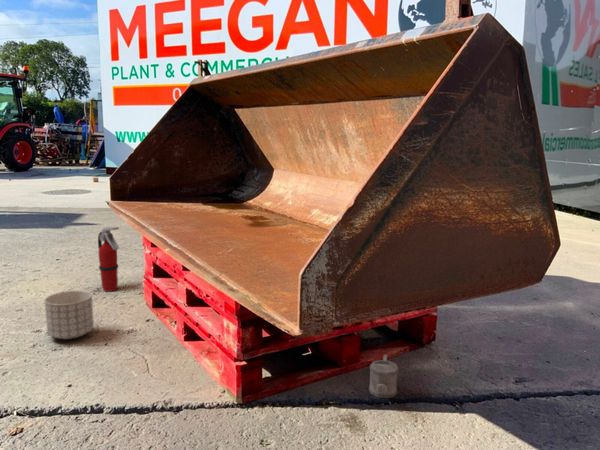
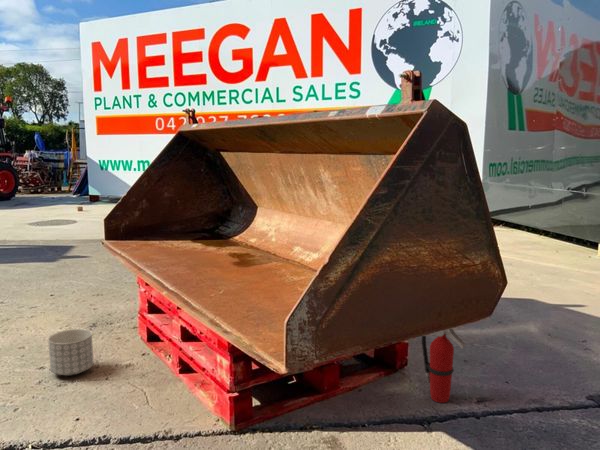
fire extinguisher: present [98,227,119,292] -> present [422,329,466,403]
watering can: present [369,355,399,398] -> none [348,382,374,421]

